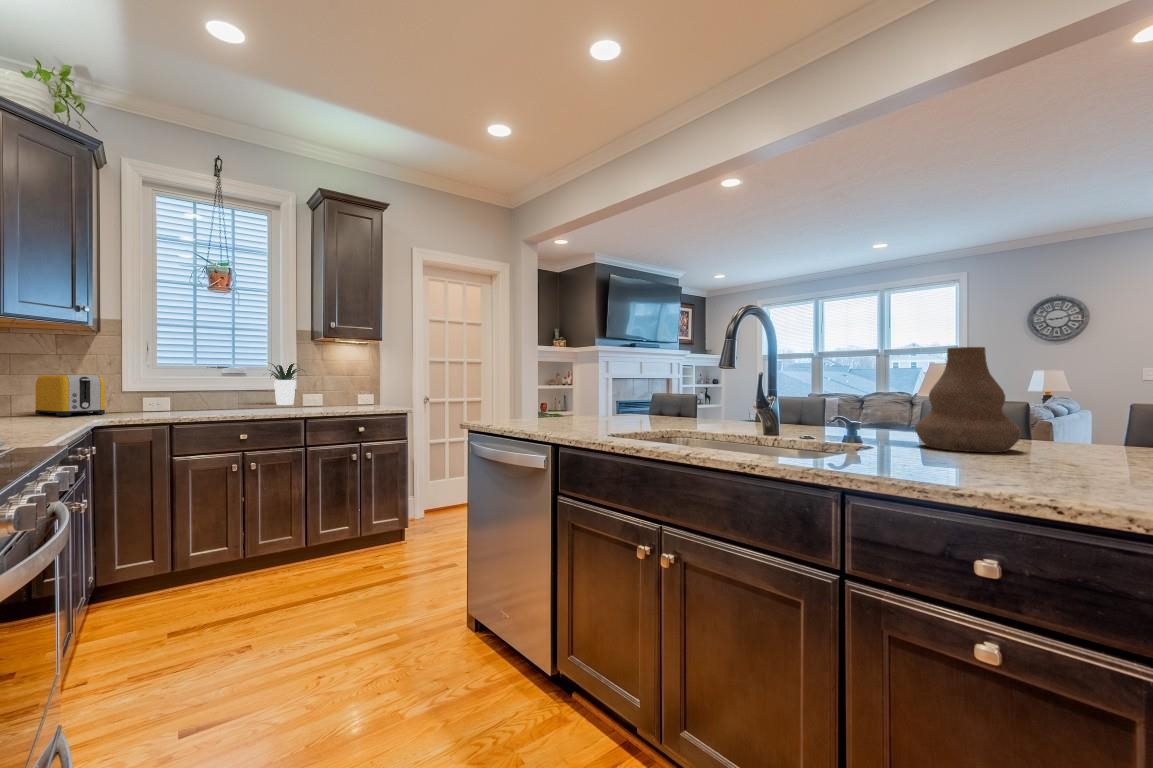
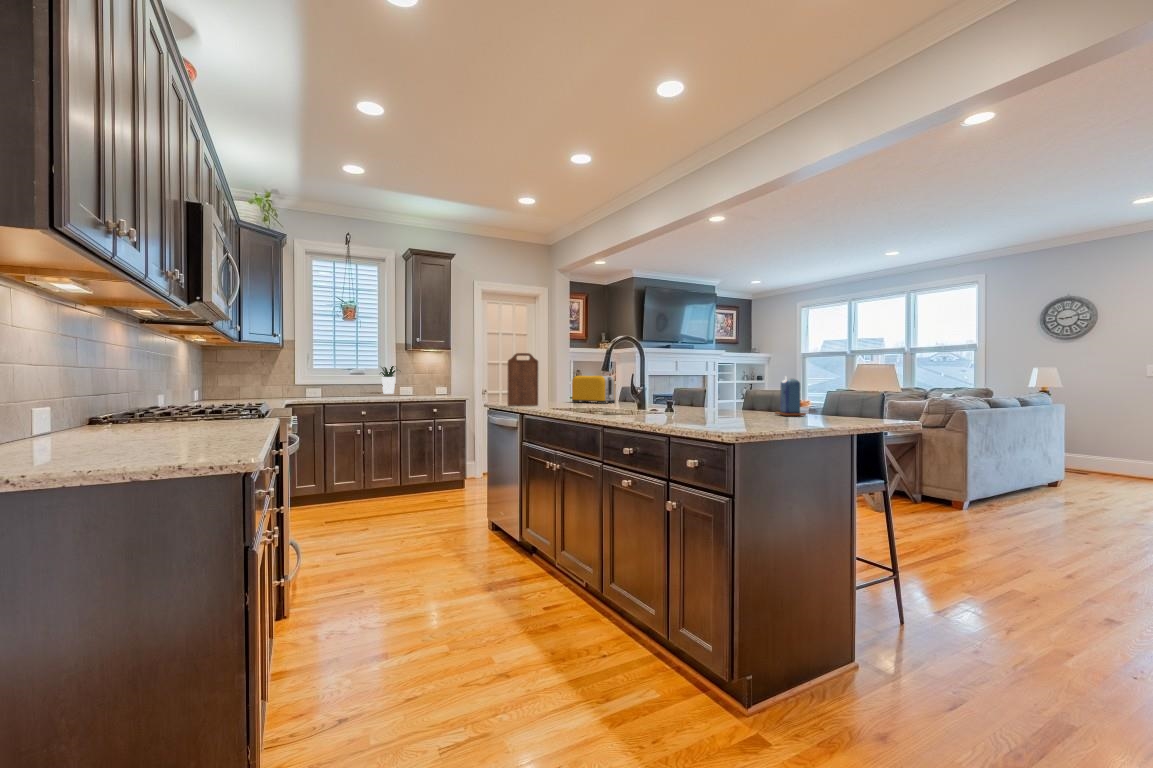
cutting board: none [519,339,570,428] -> present [508,353,538,406]
vase: present [915,347,1022,452] -> none [694,360,742,416]
toaster: present [35,375,105,416] -> present [572,376,615,404]
candle: none [1040,378,1113,449] -> present [775,377,806,416]

